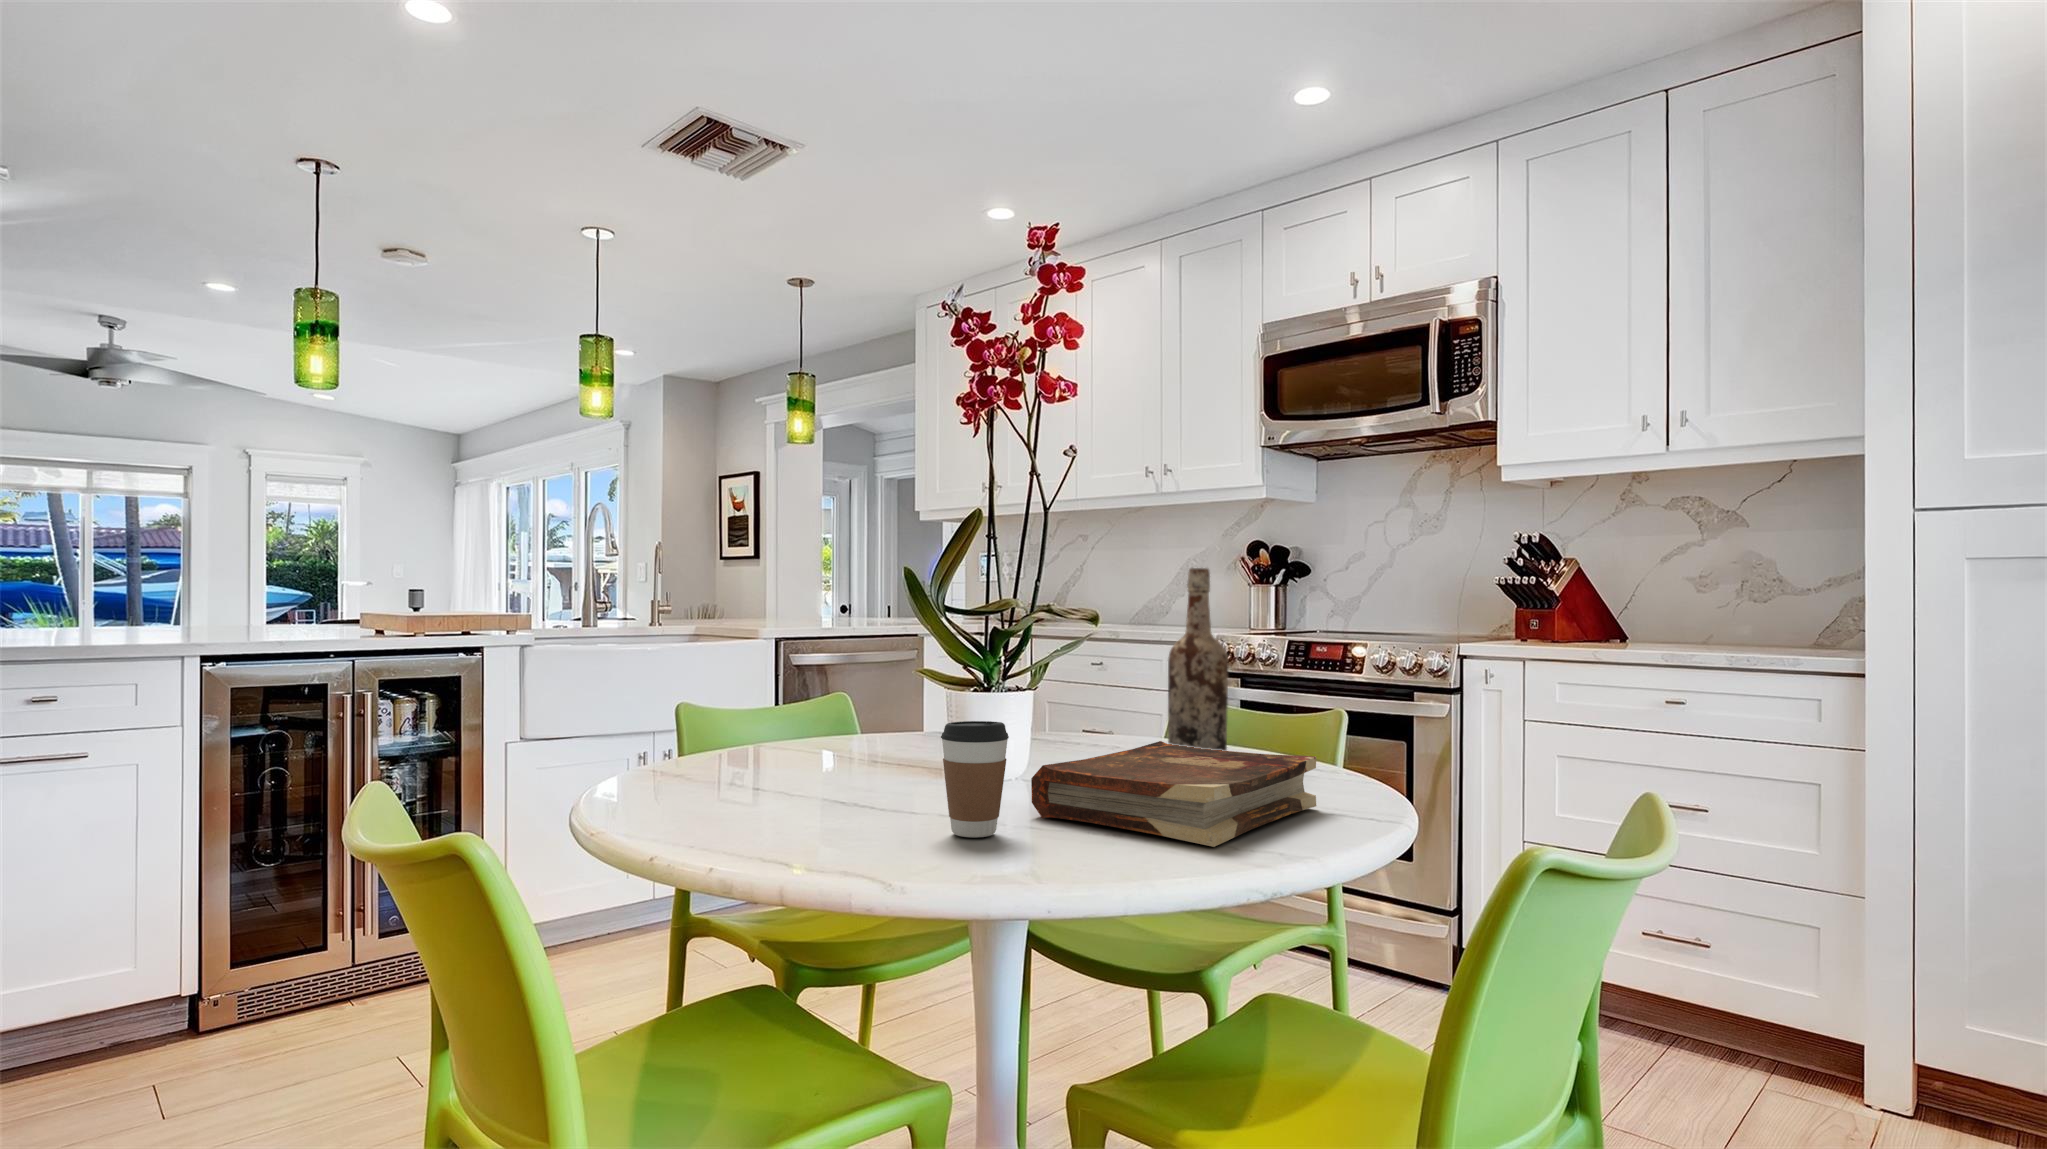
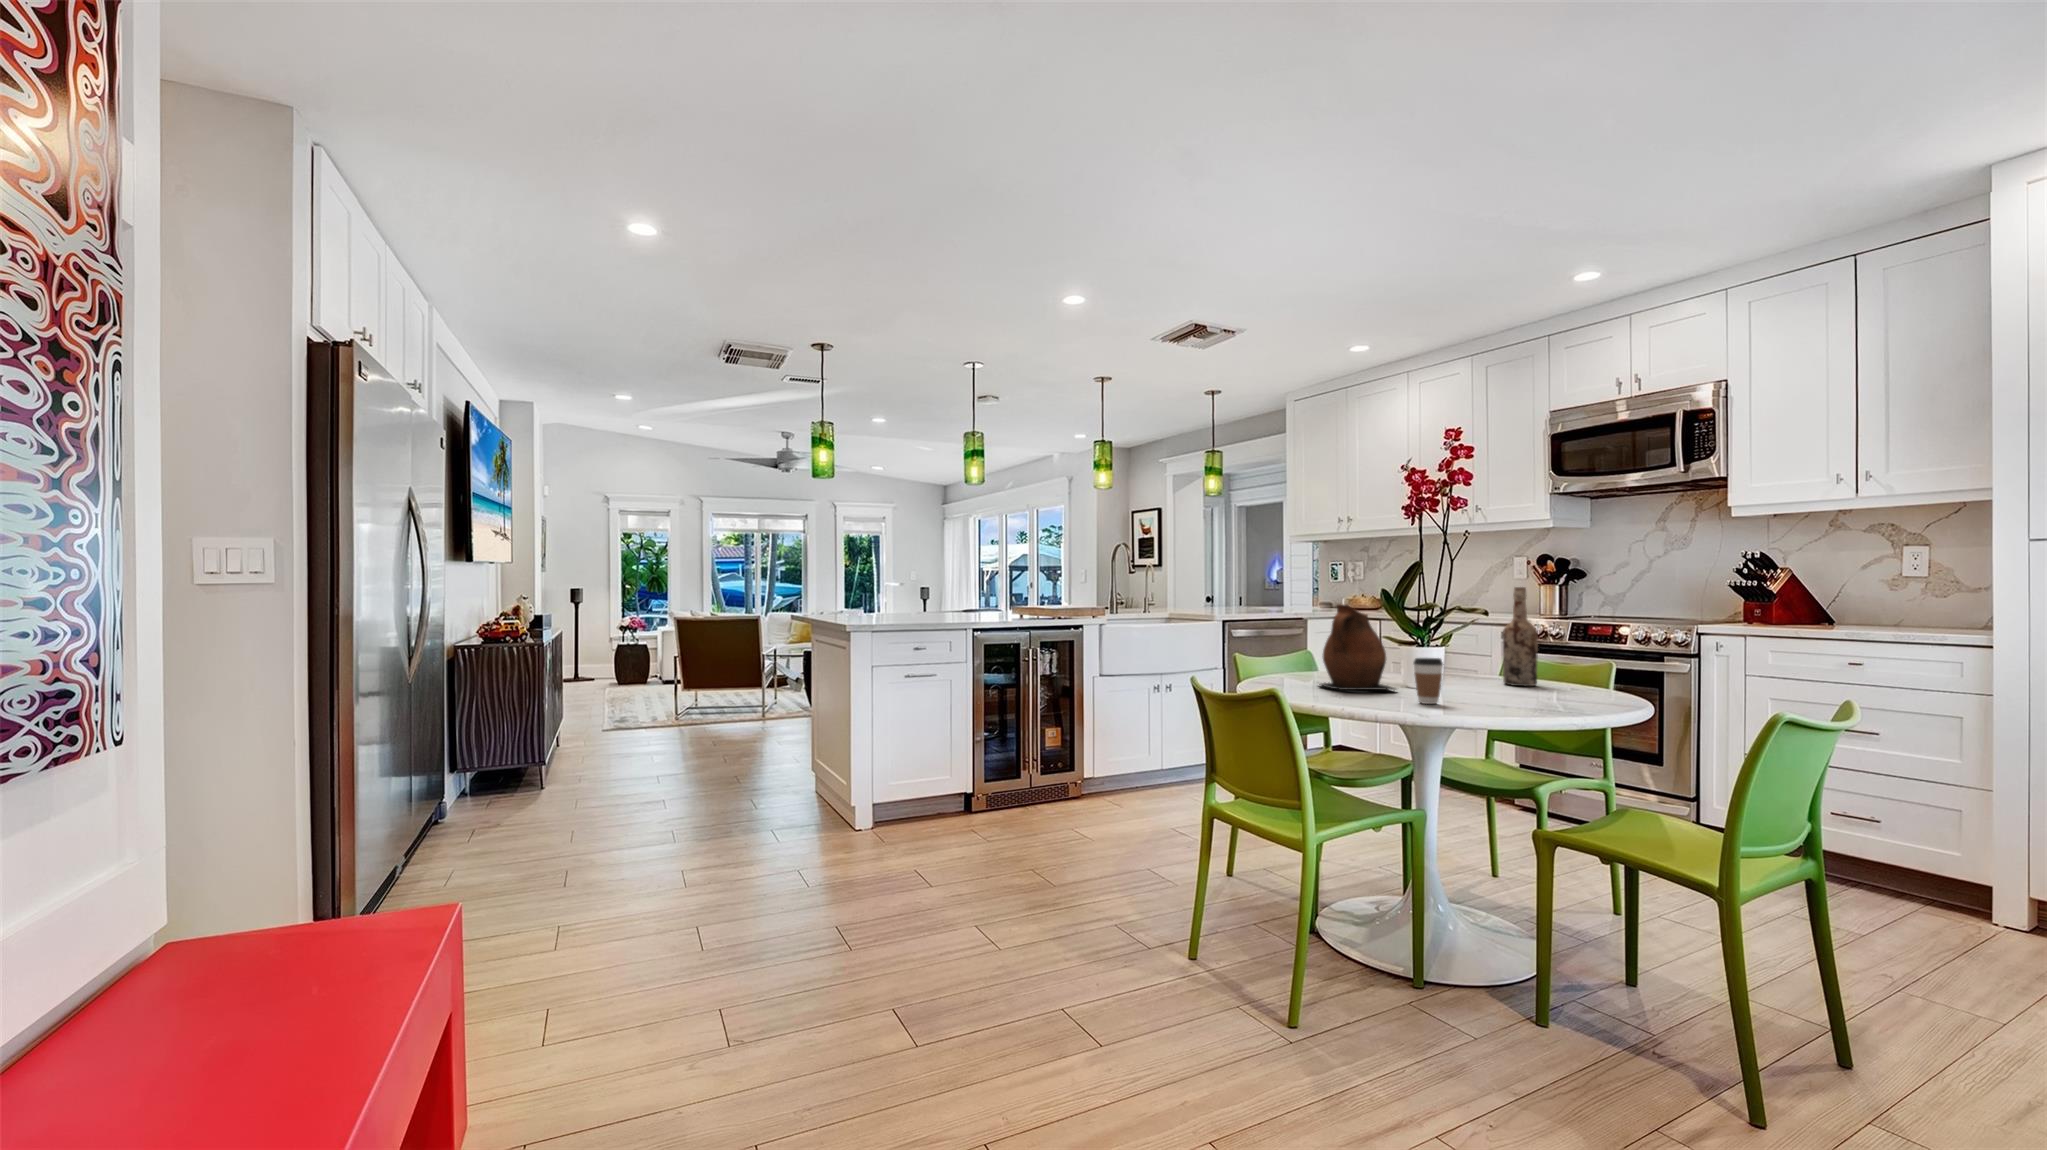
ceramic pitcher: none [768,596,942,798] -> present [1319,604,1396,690]
book: present [1031,741,1316,847] -> none [1448,672,1590,711]

